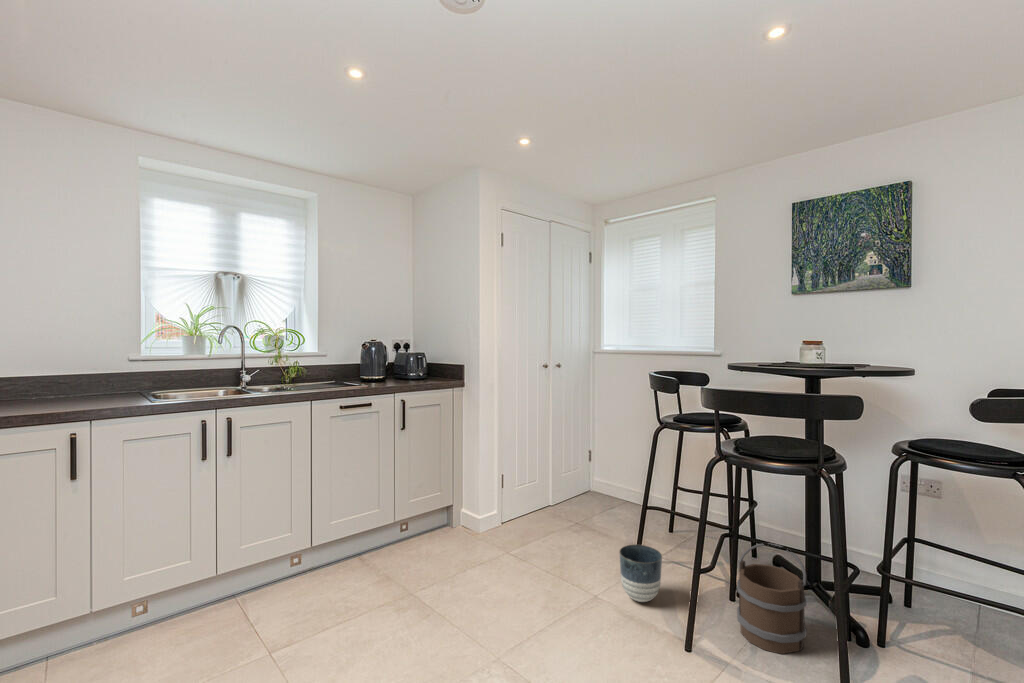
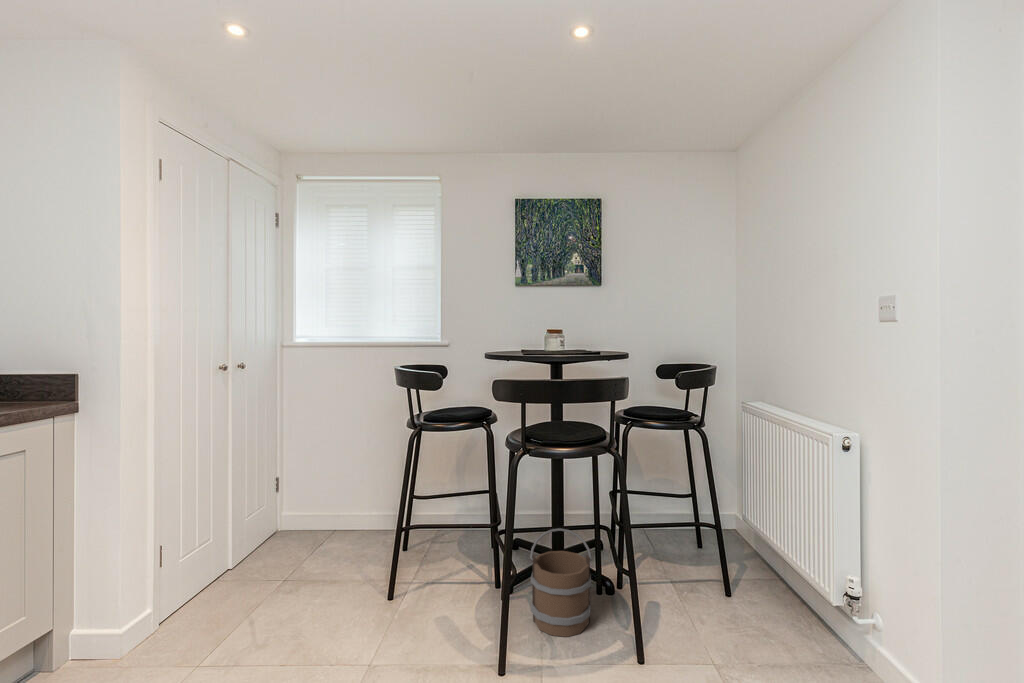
planter: present [619,545,662,602] -> none [404,574,455,645]

